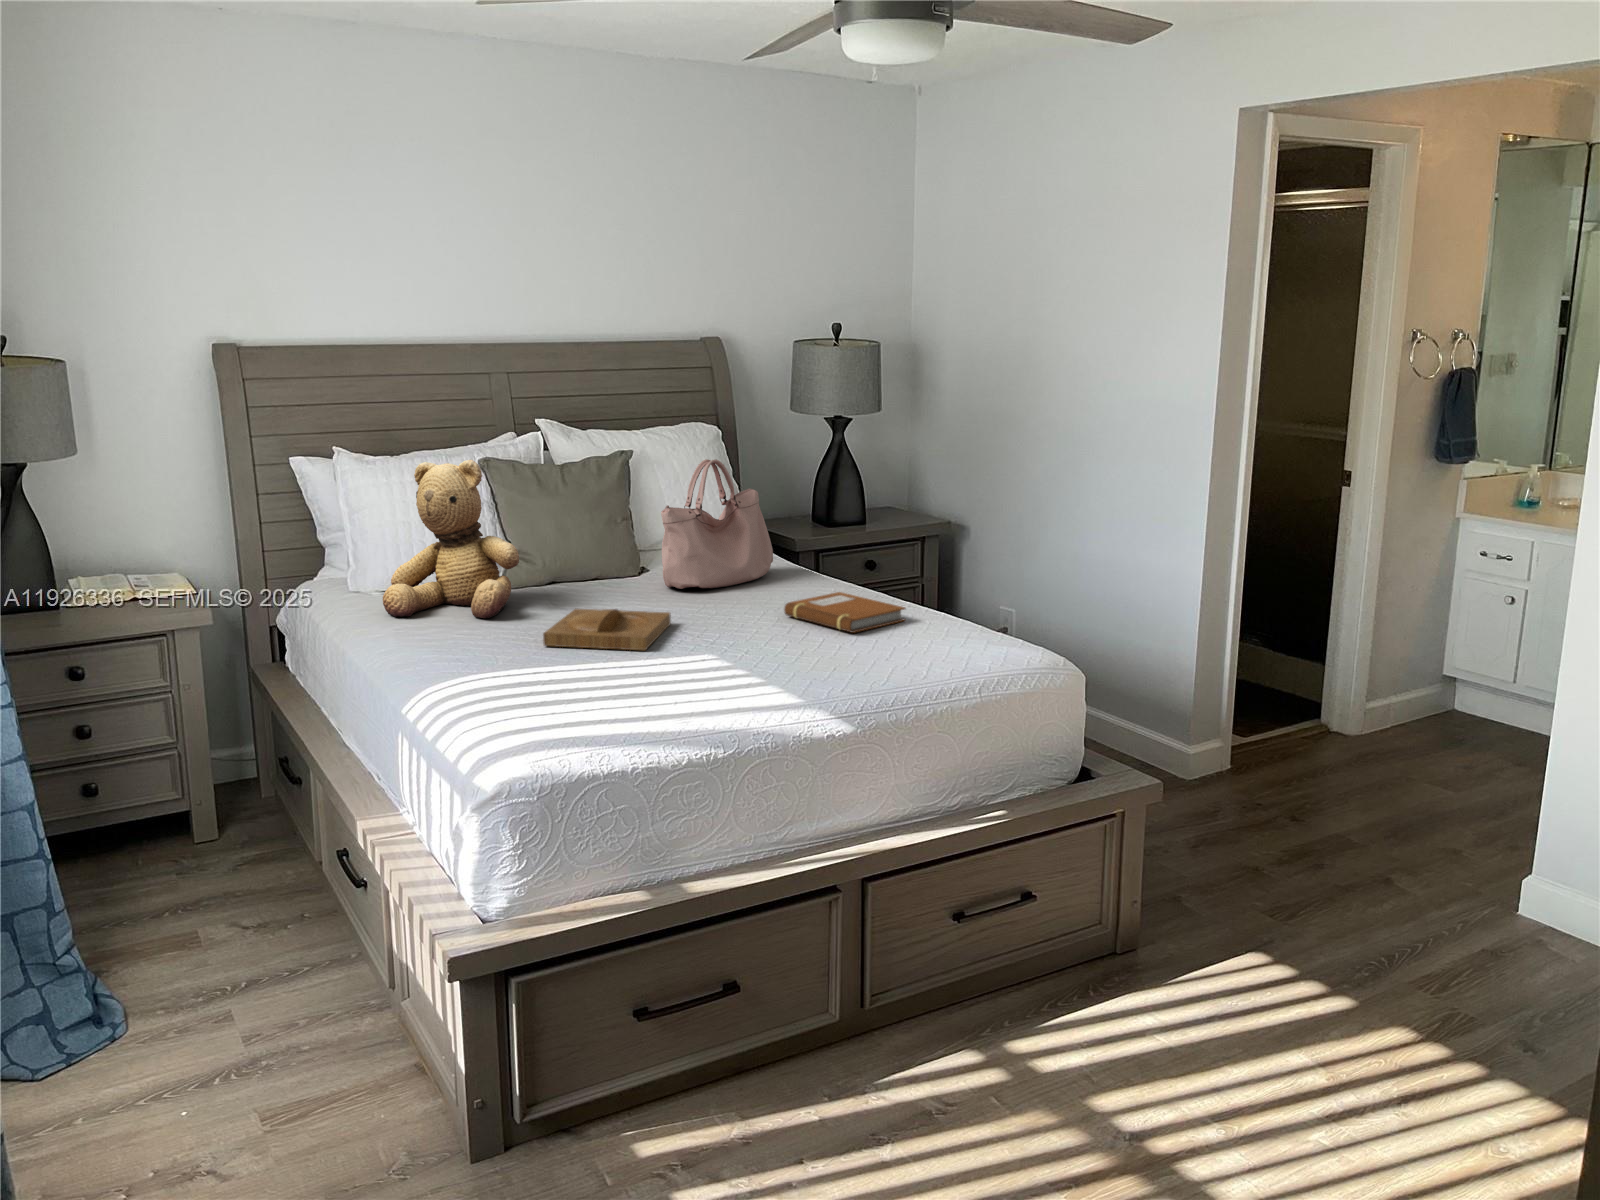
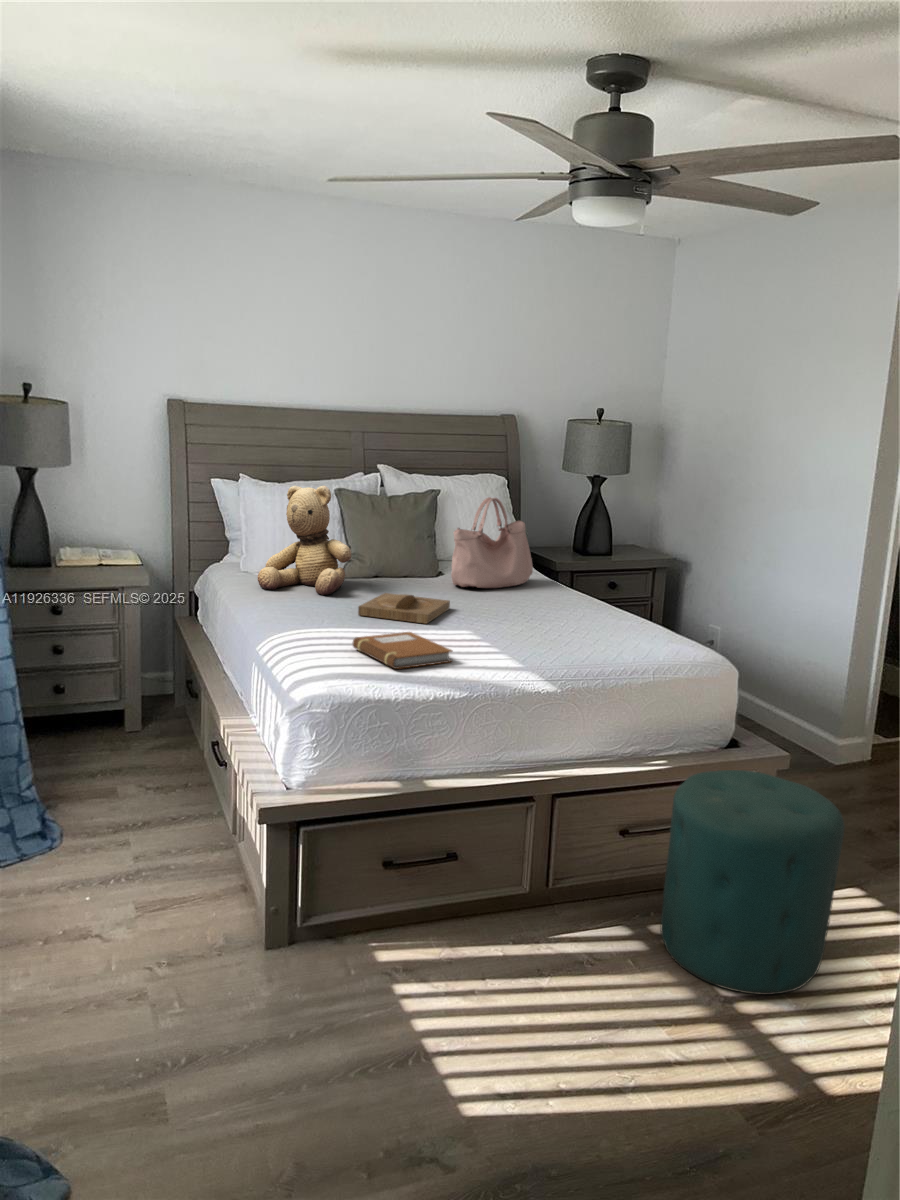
notebook: present [784,592,905,633] -> present [353,632,452,669]
ottoman: none [1017,818,1253,1123] -> present [660,770,845,995]

